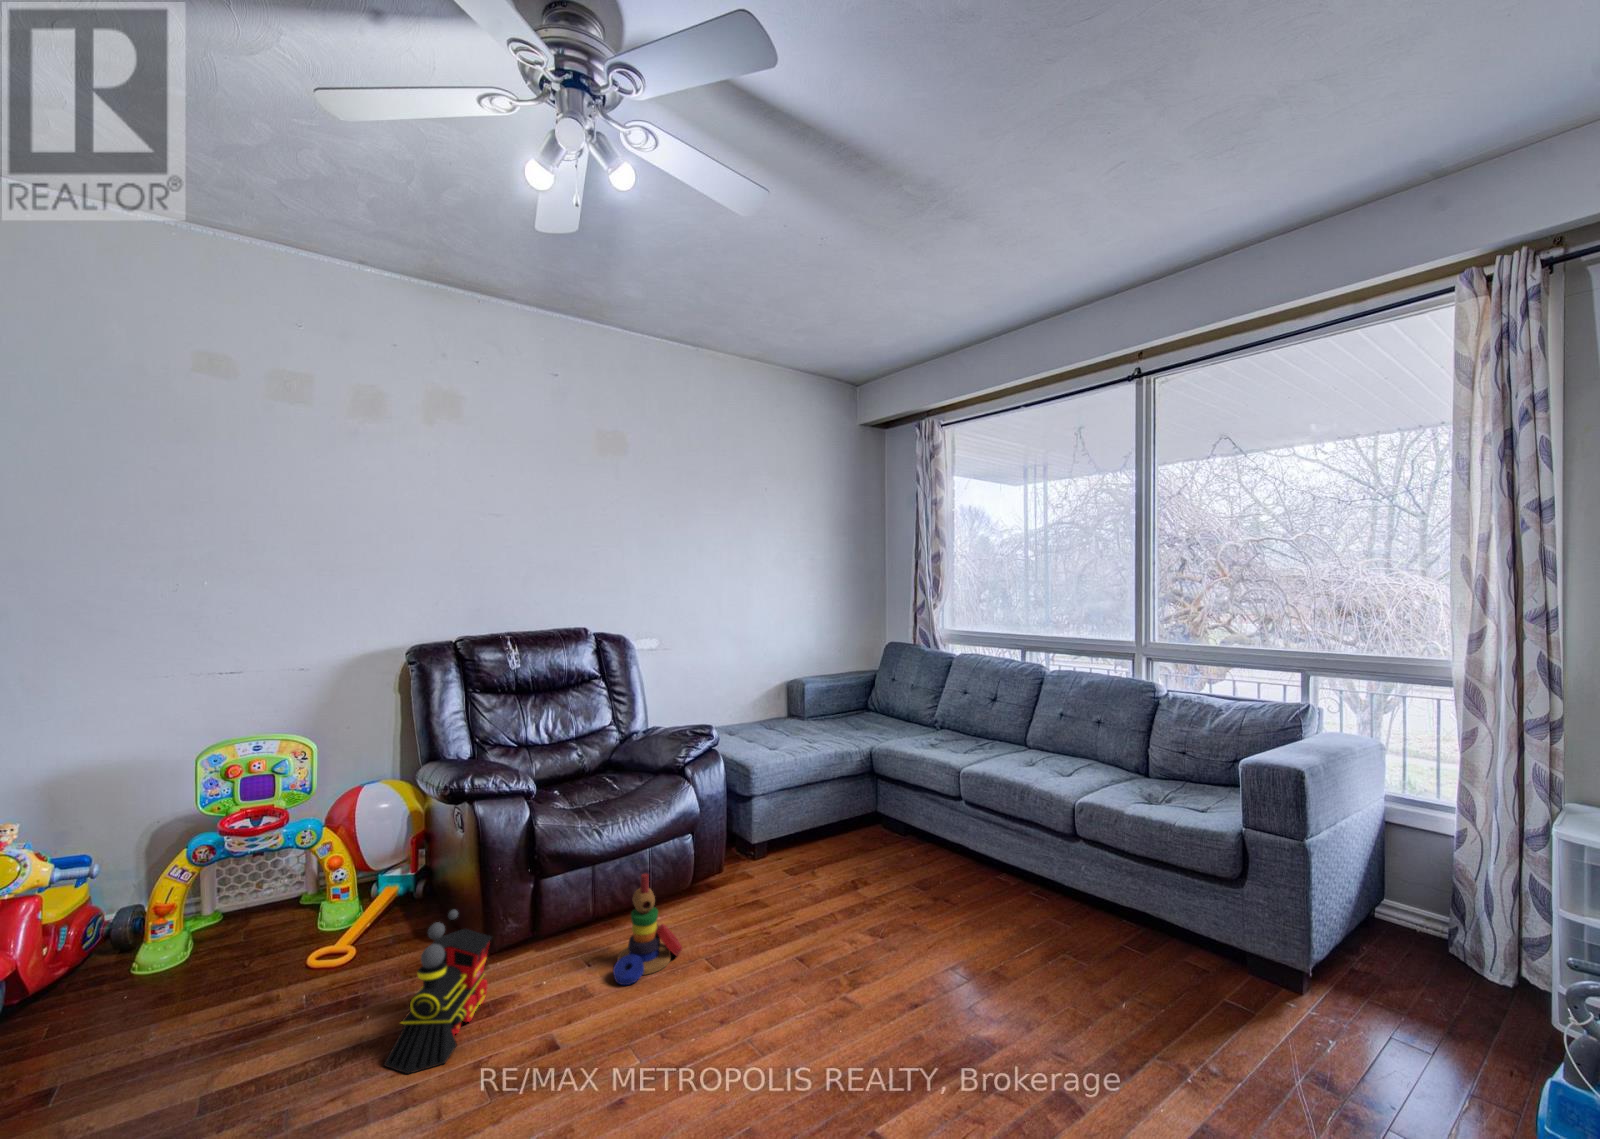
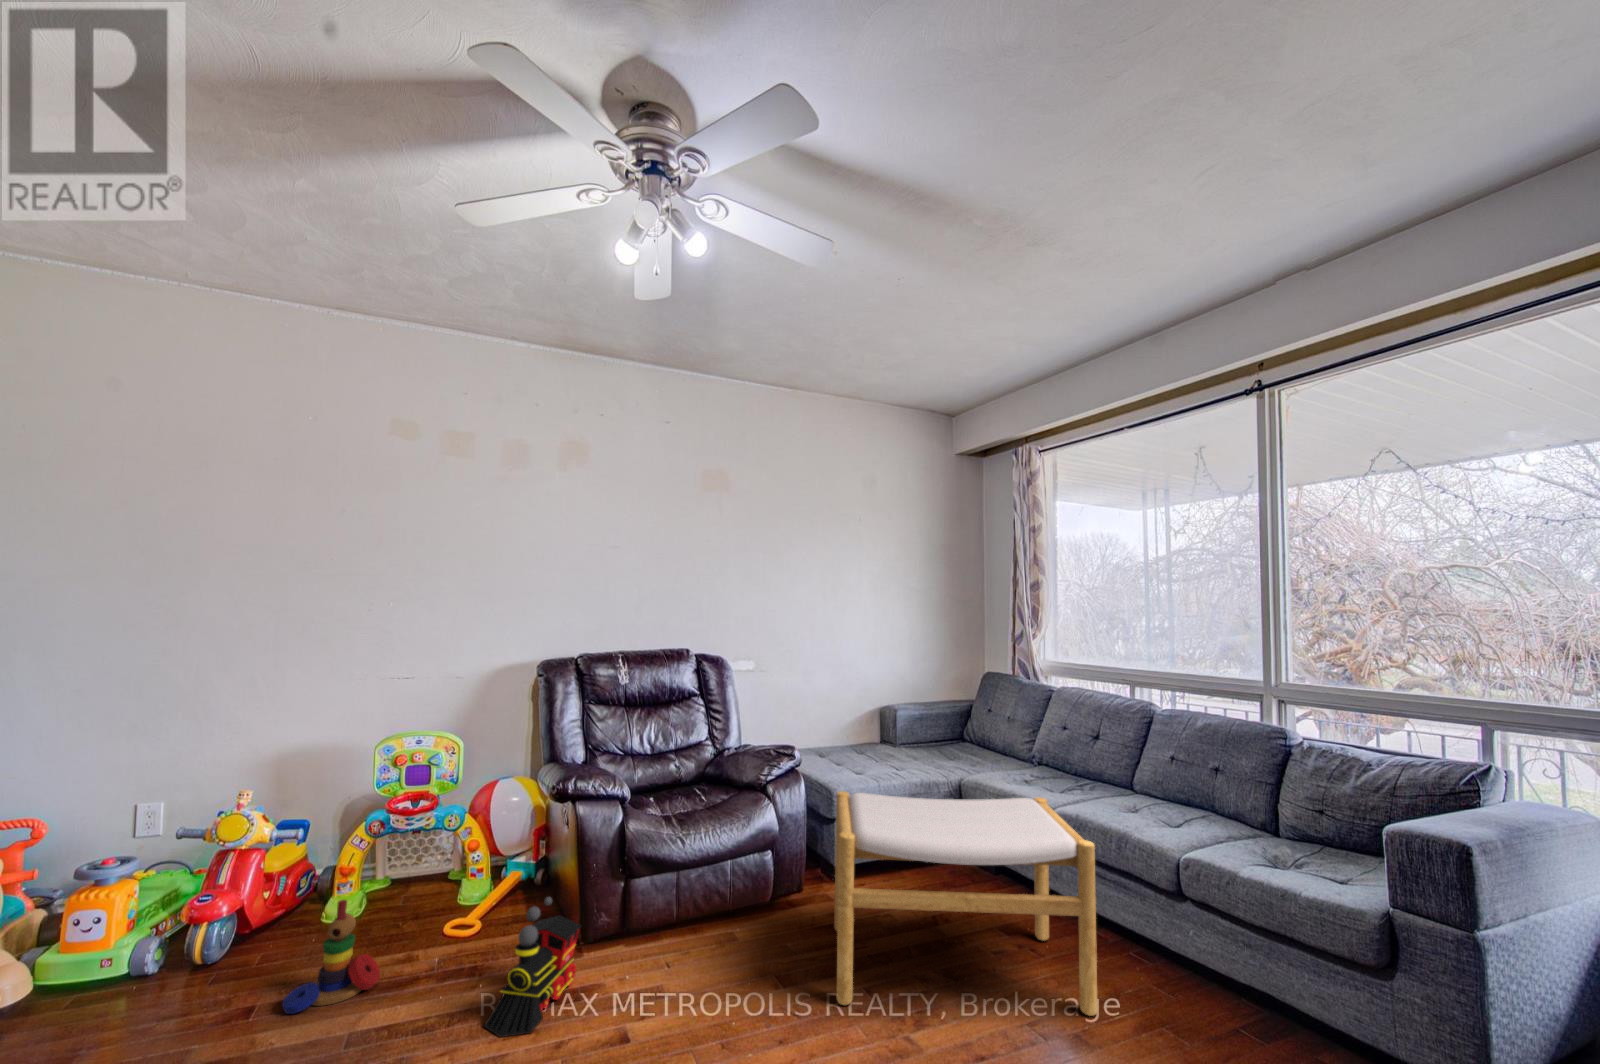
footstool: none [764,758,1030,981] -> present [834,791,1097,1016]
stacking toy: present [613,874,682,985] -> present [282,900,380,1014]

